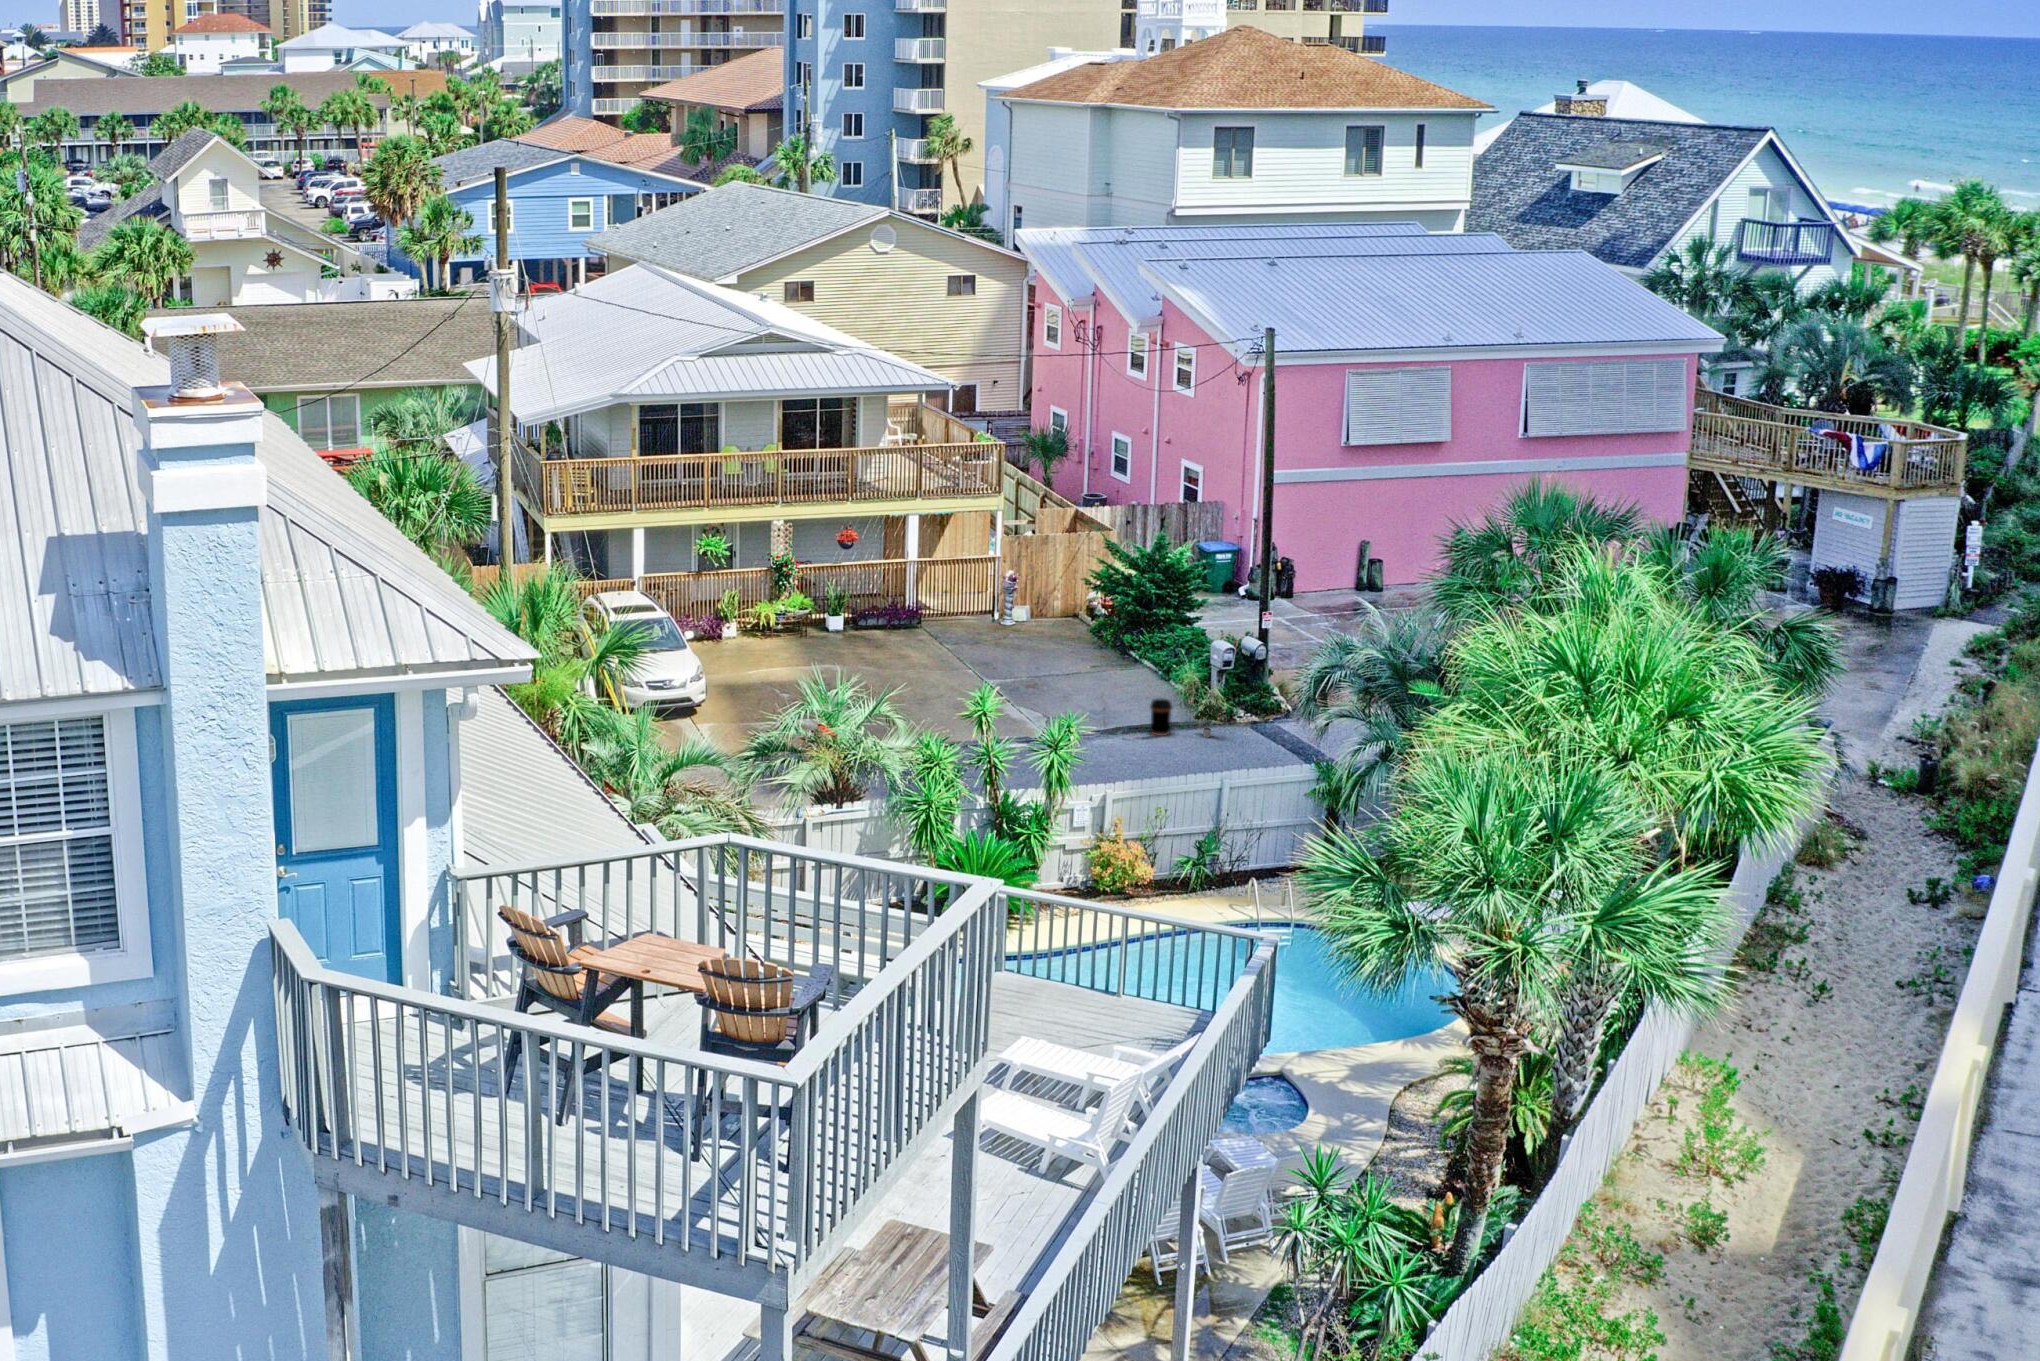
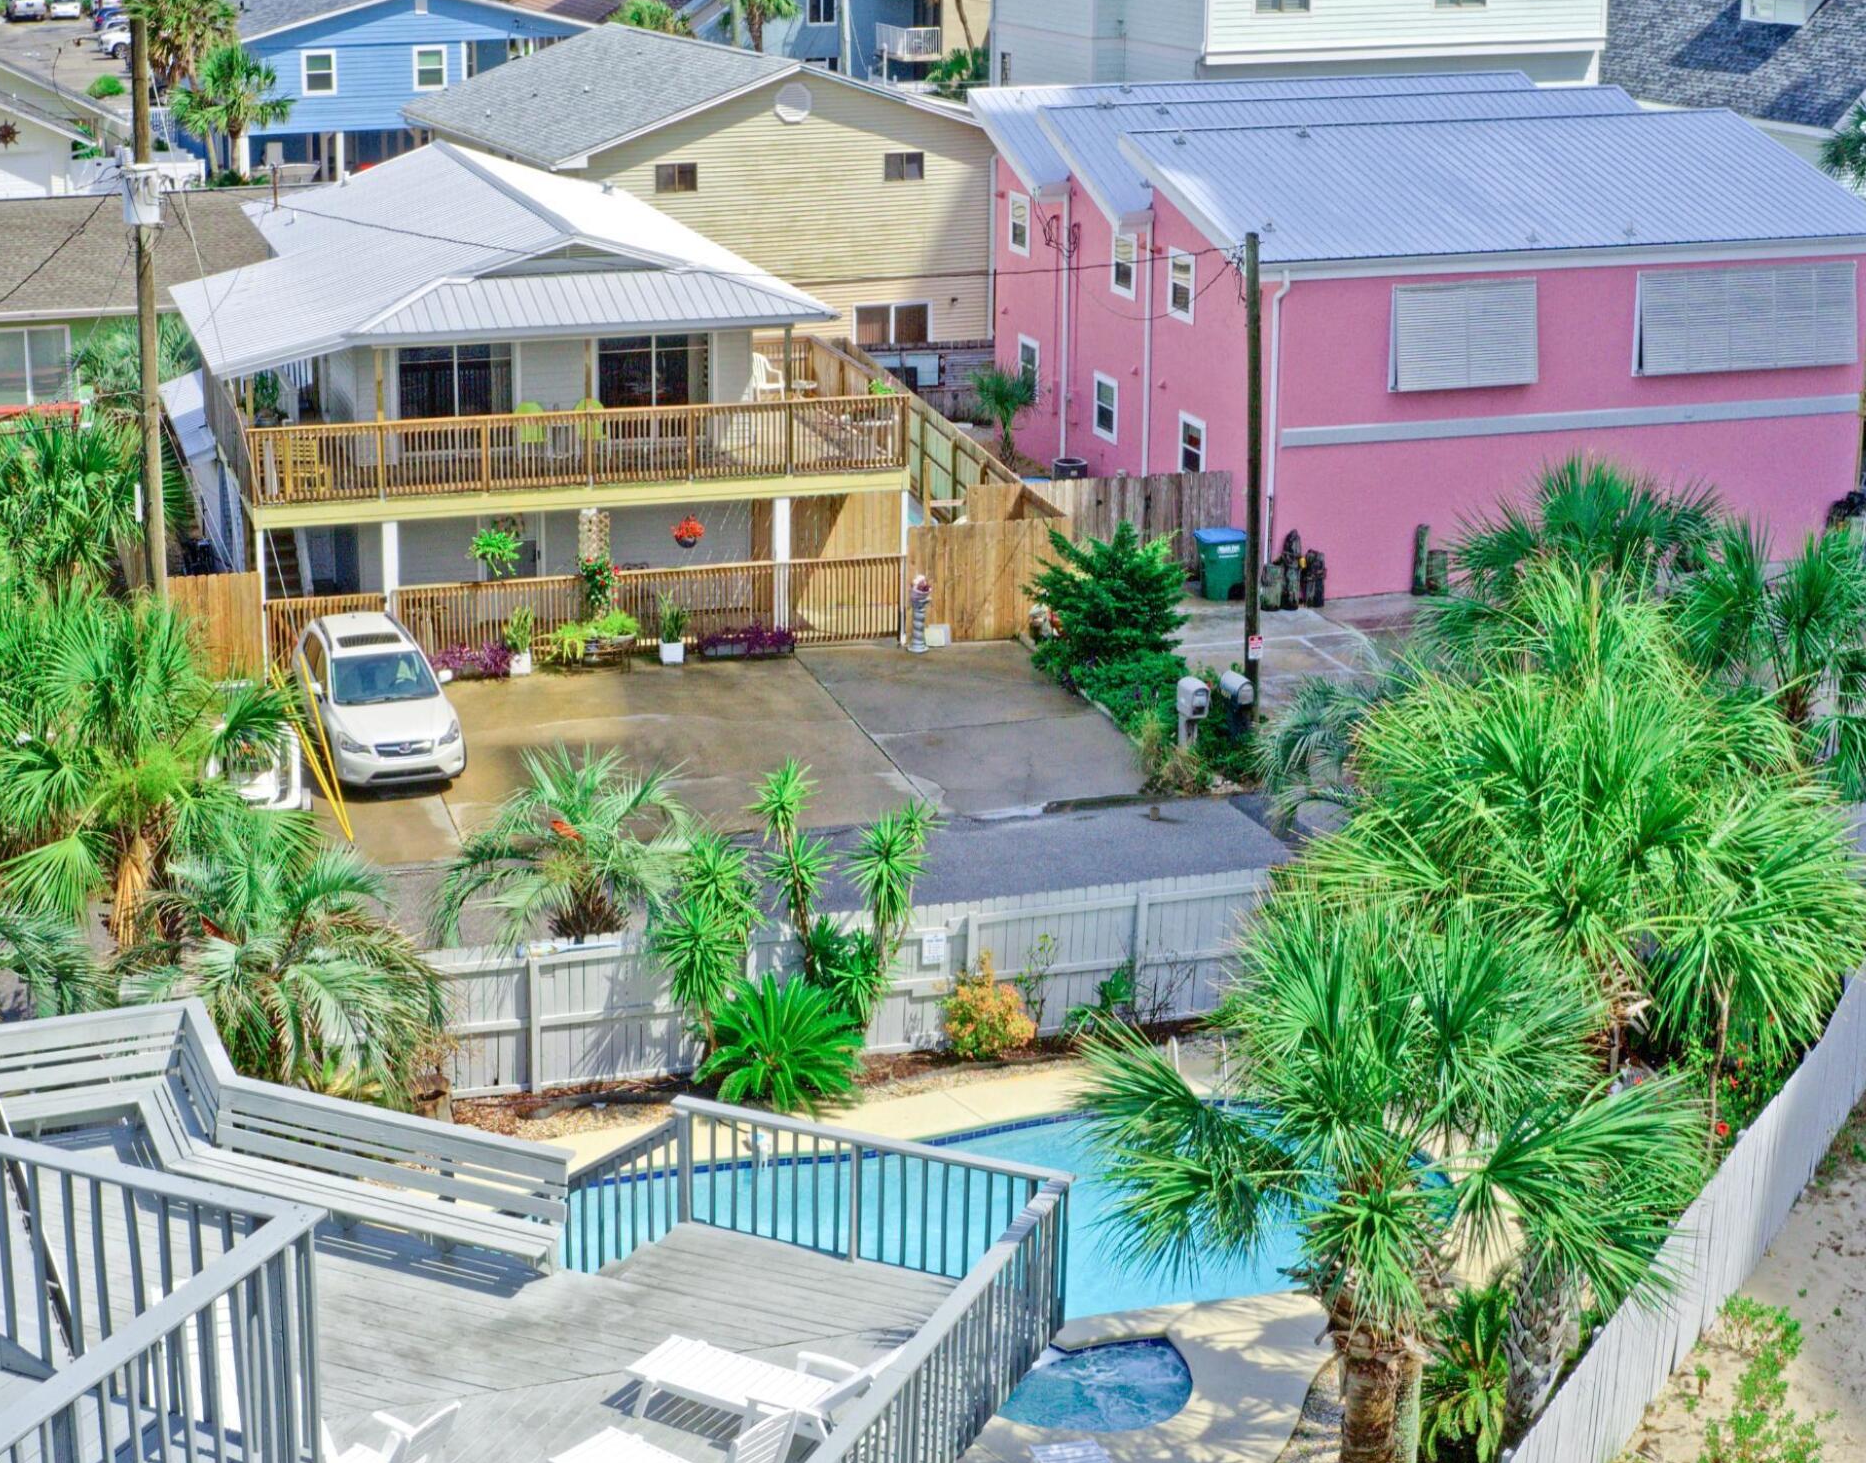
trash can: present [1150,699,1172,736] -> none [1076,766,1107,819]

